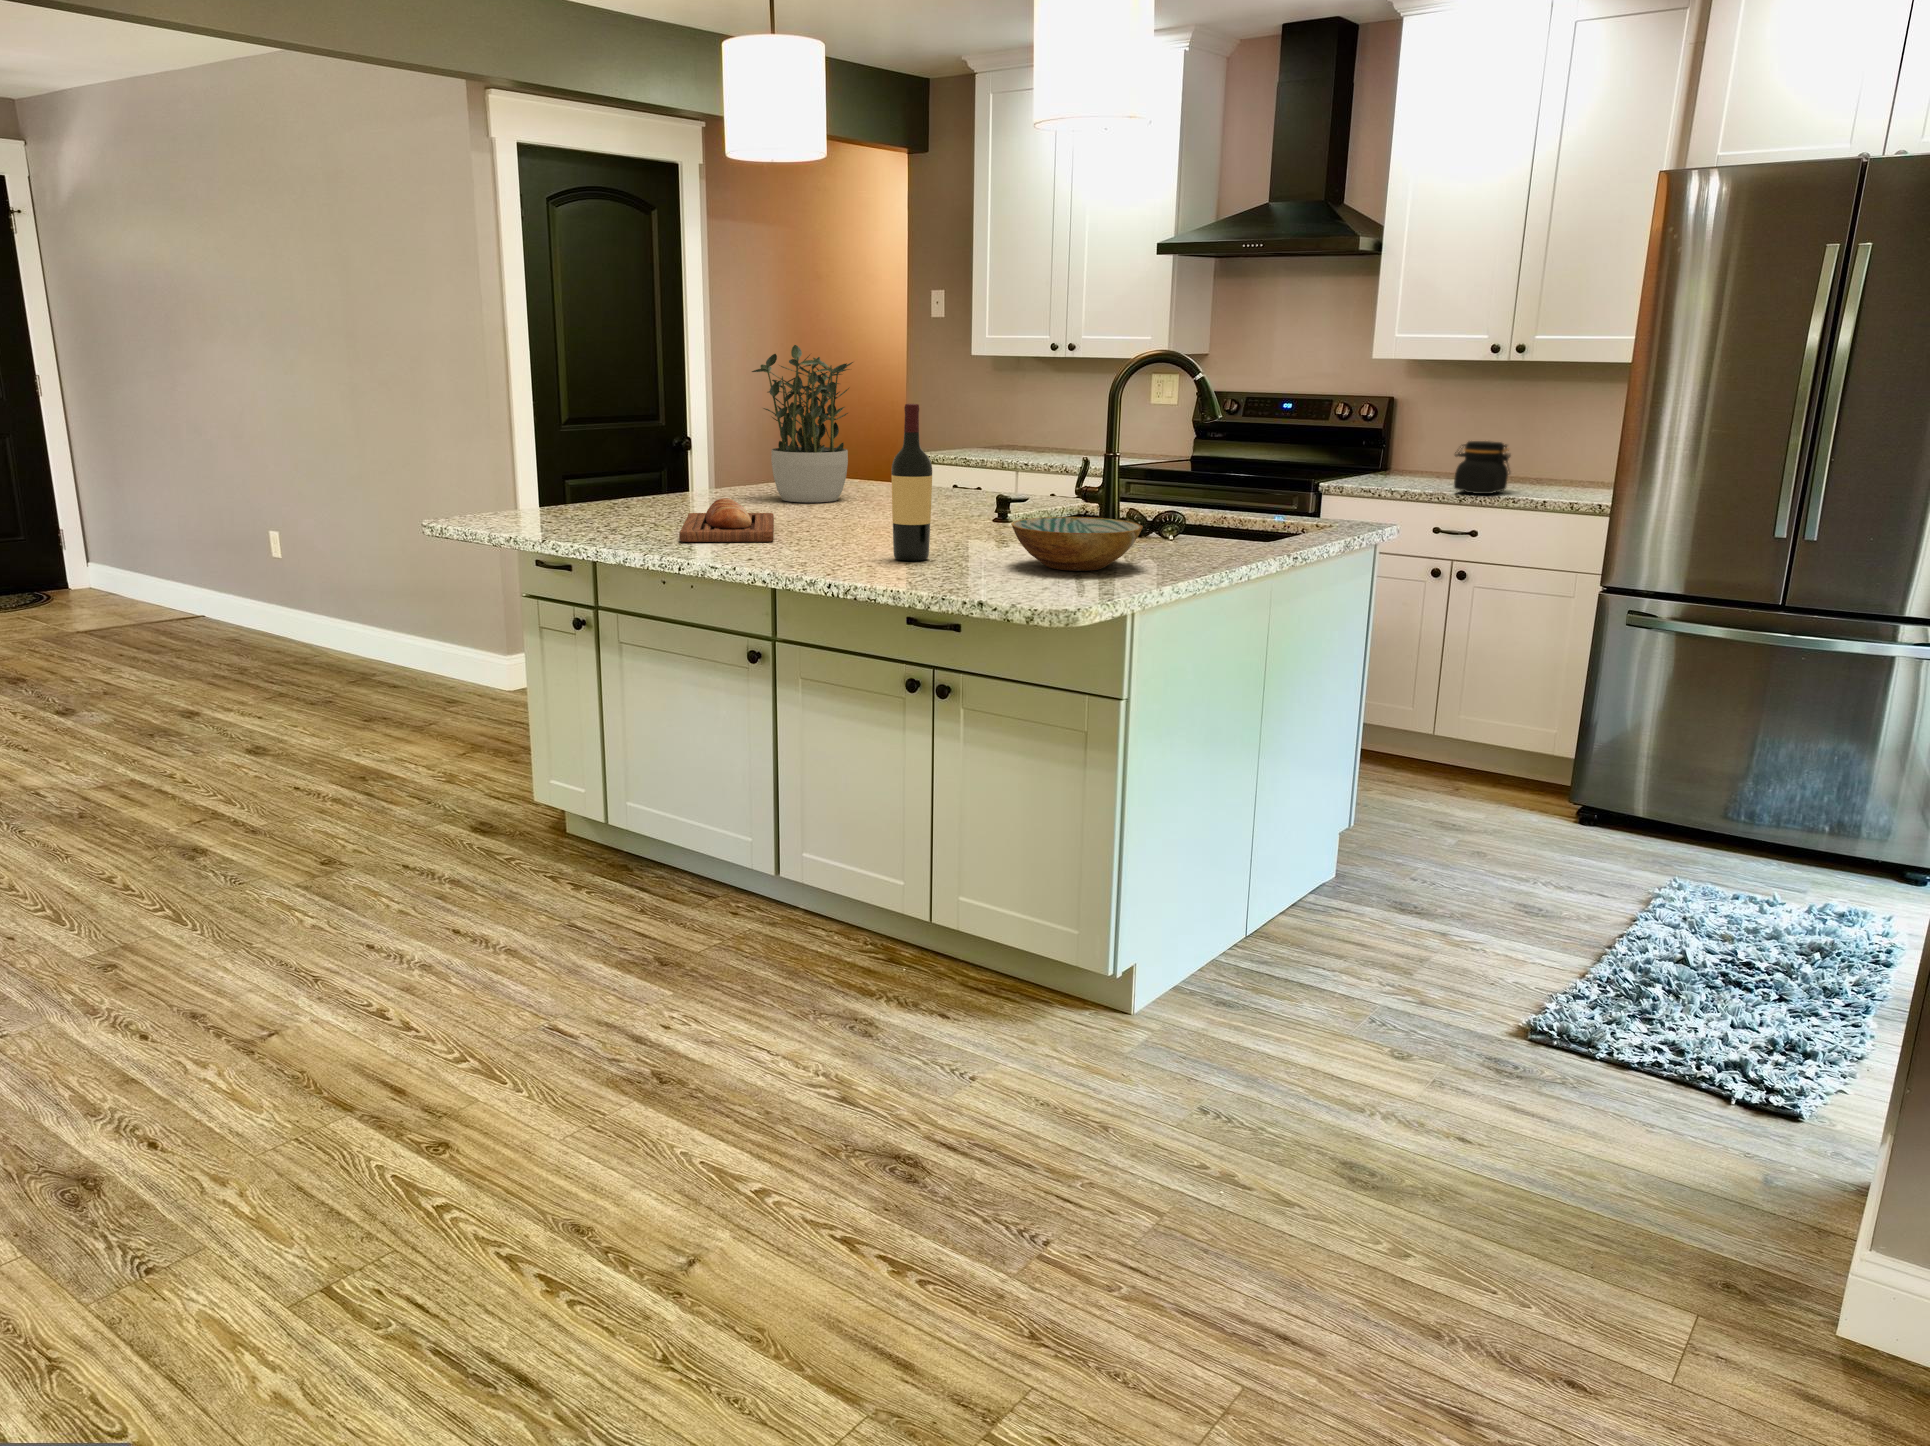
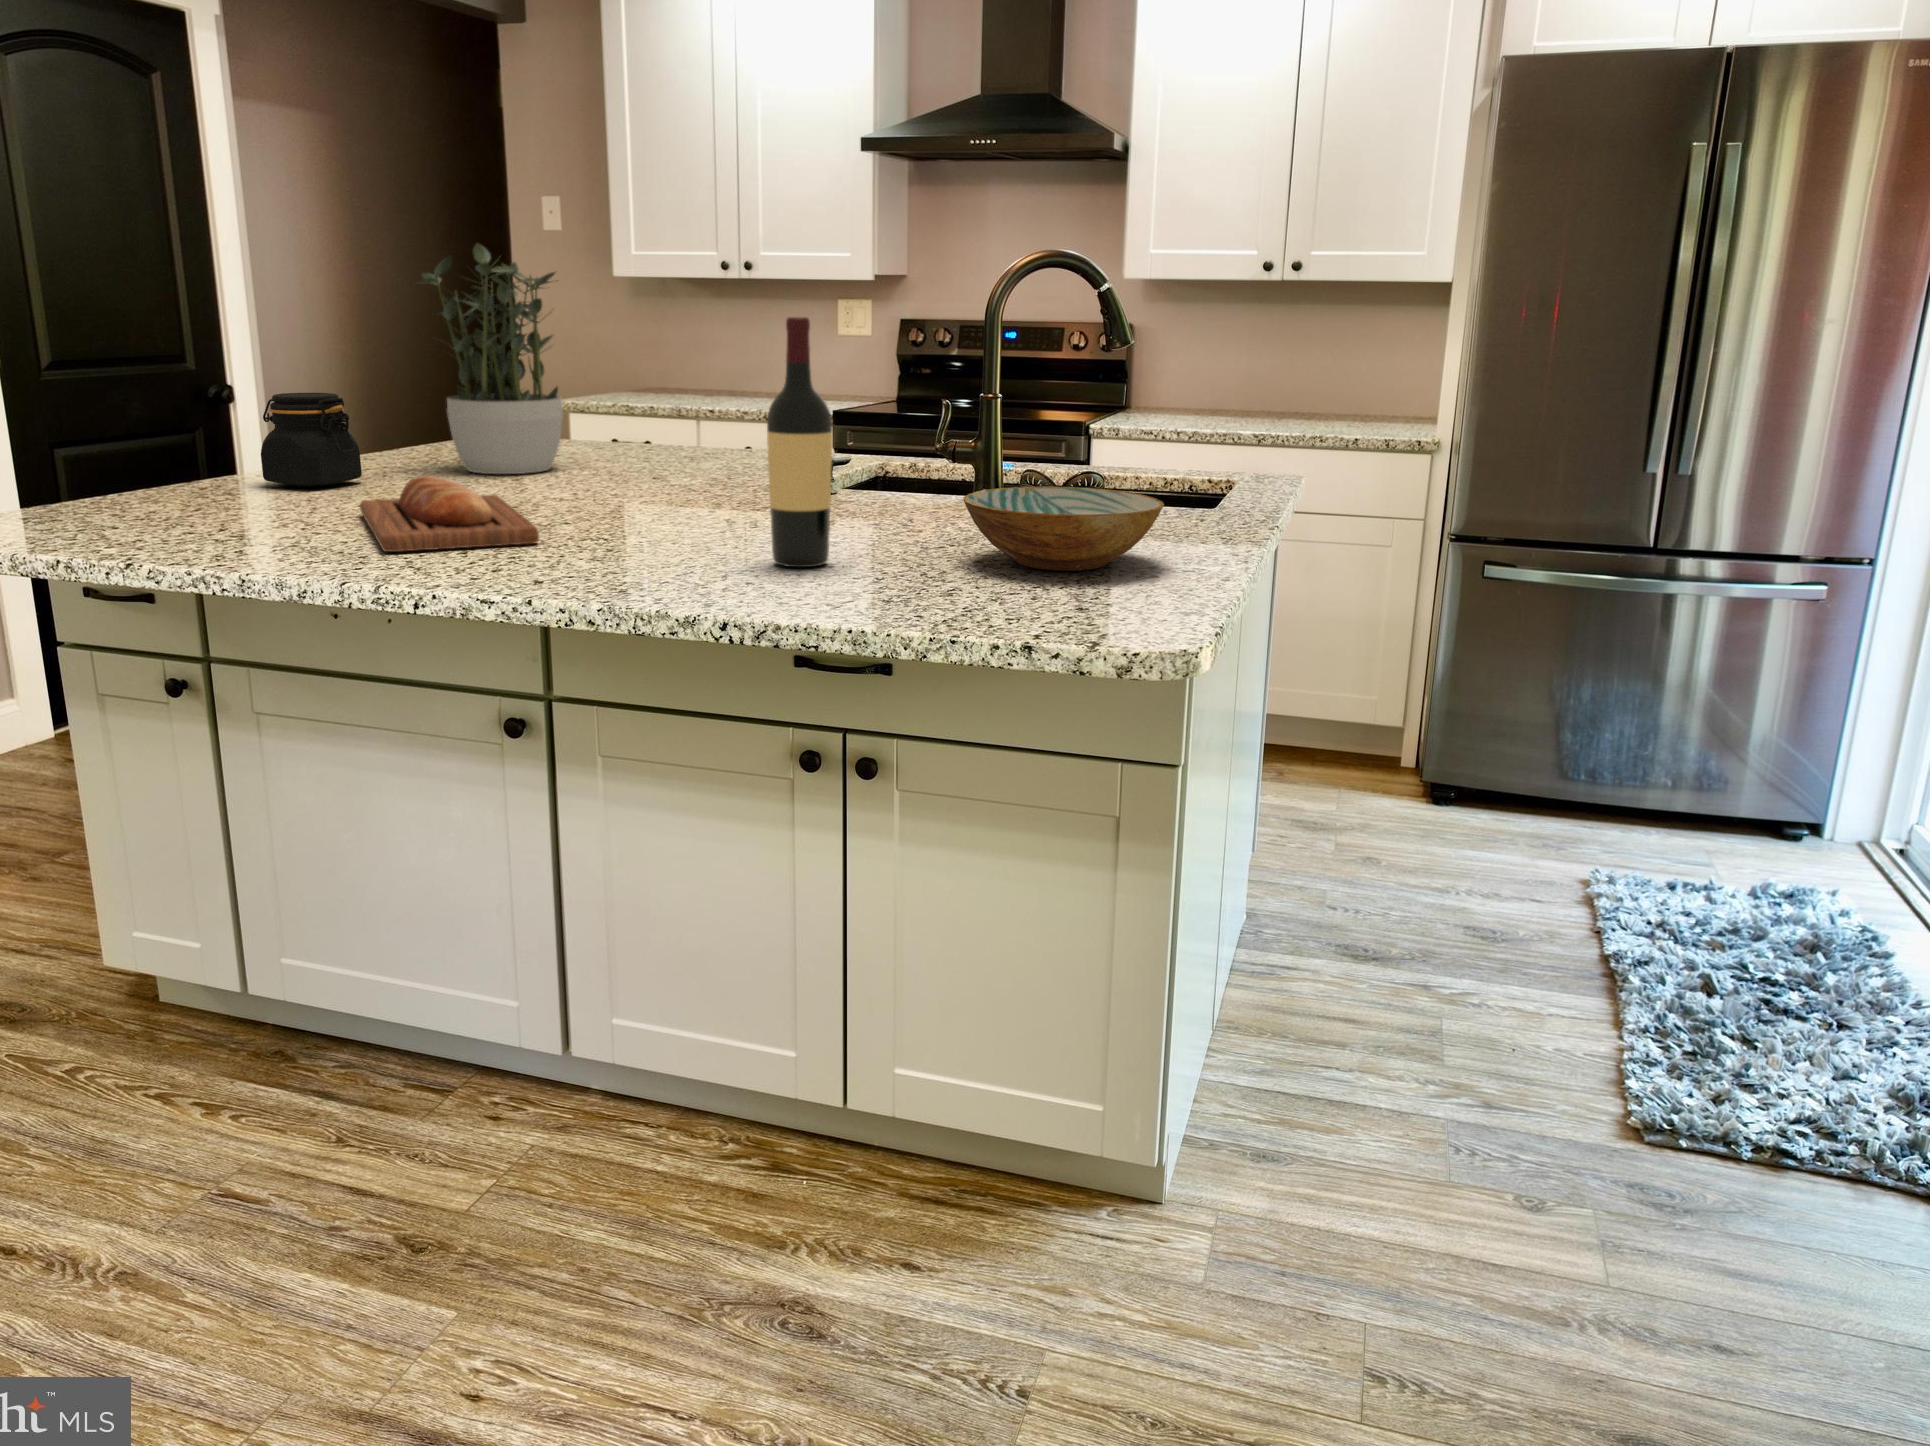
jar: present [1454,441,1510,494] -> present [261,393,362,487]

